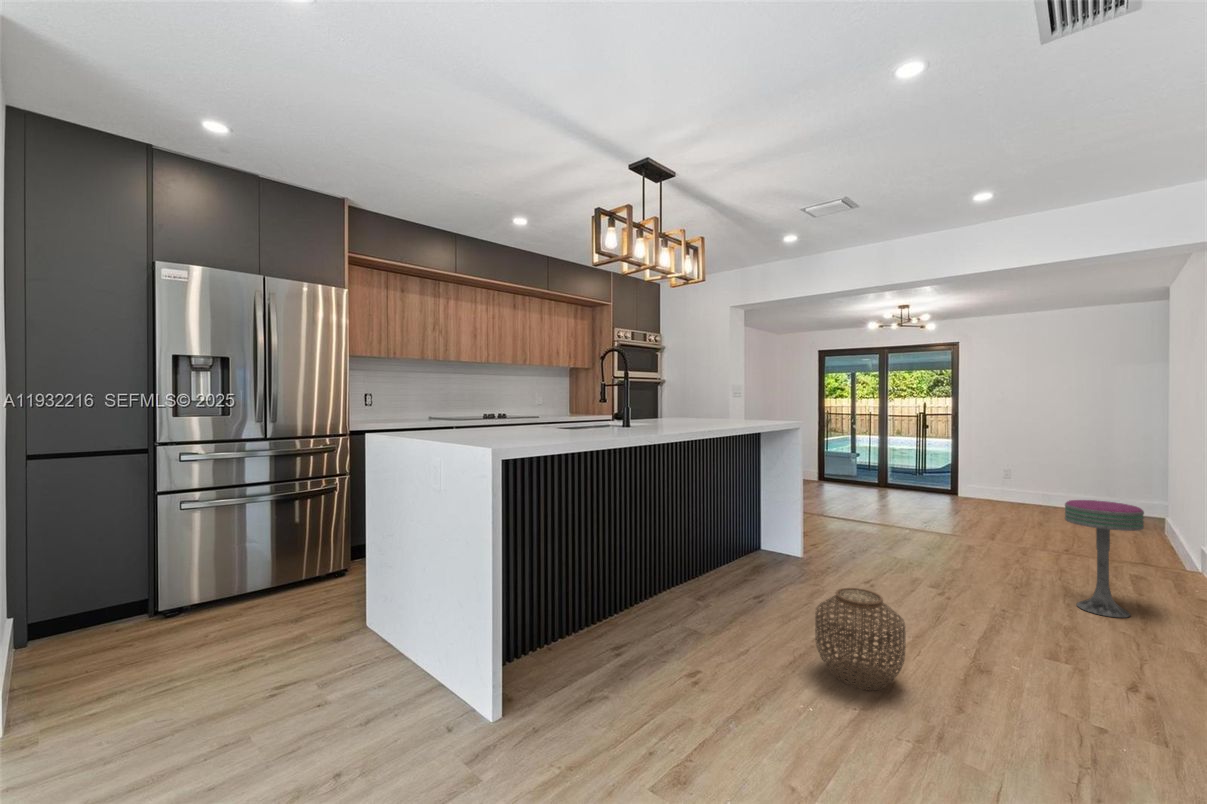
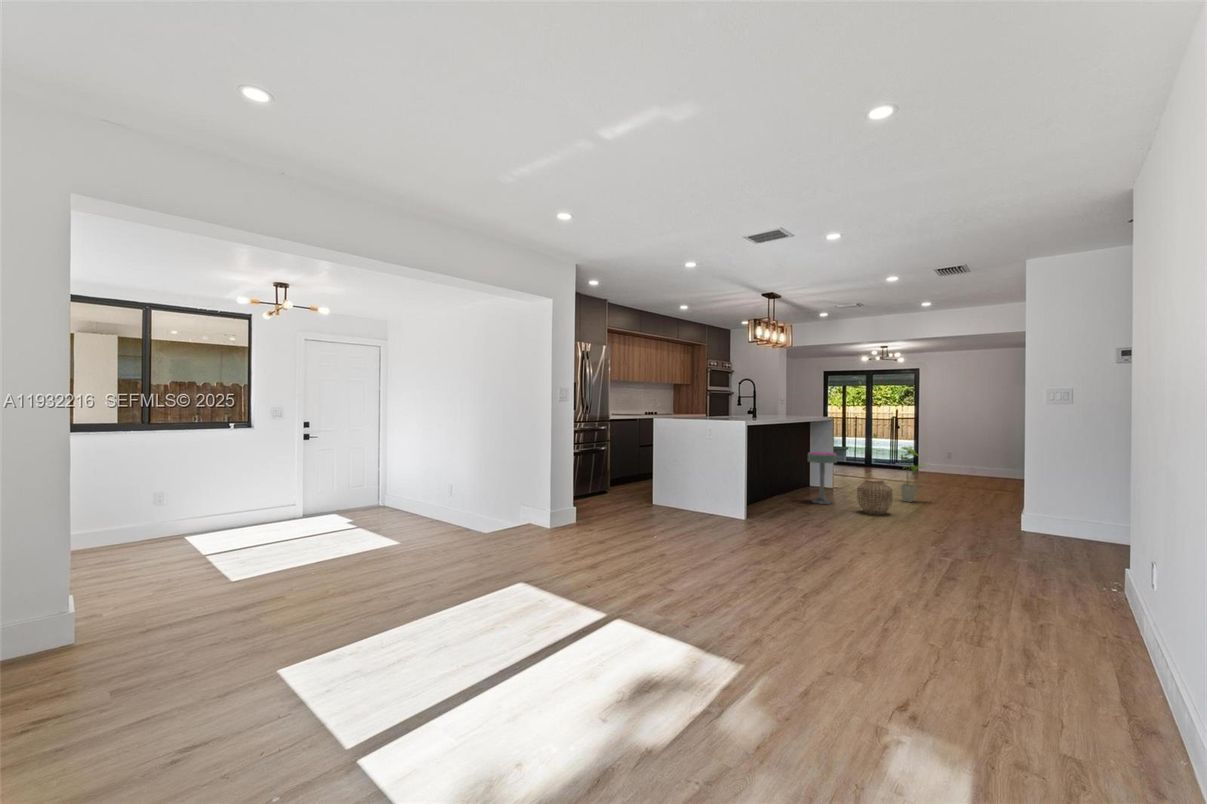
house plant: none [921,491,1000,614] -> present [898,447,926,502]
bar stool: present [1065,500,1144,618] -> present [808,452,837,504]

